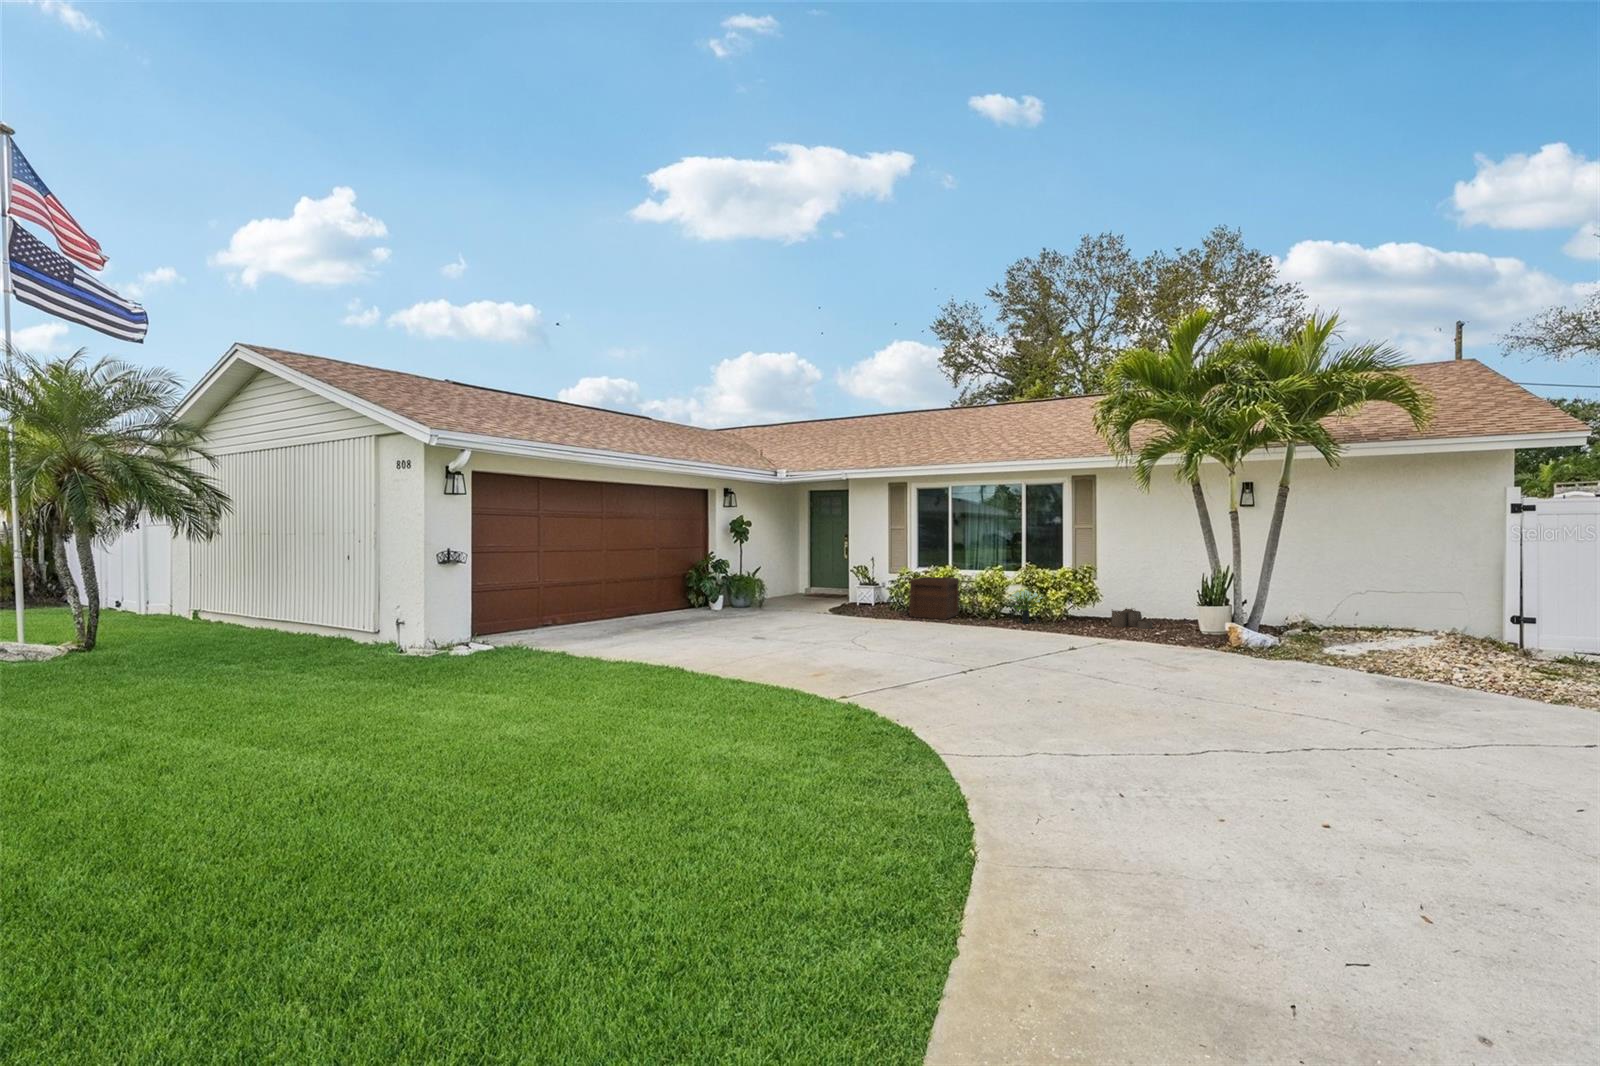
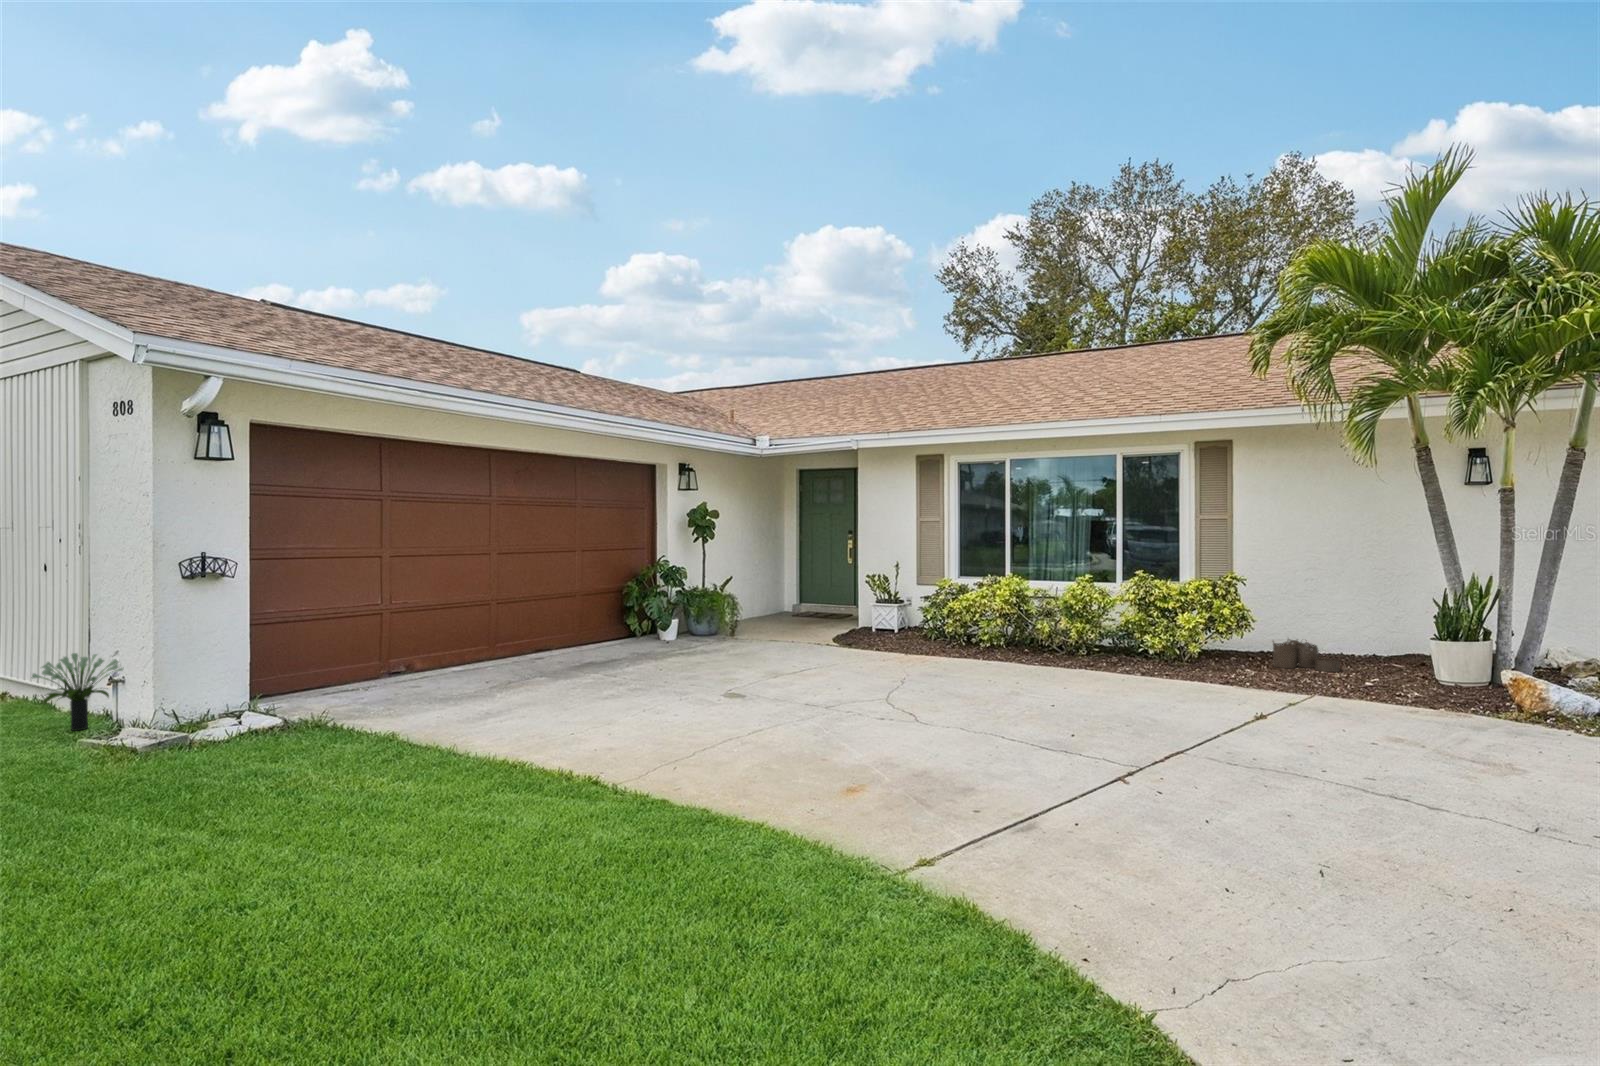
wooden crate: present [909,577,959,620] -> none [960,591,1031,657]
potted plant: present [1010,590,1042,624] -> present [31,653,123,731]

